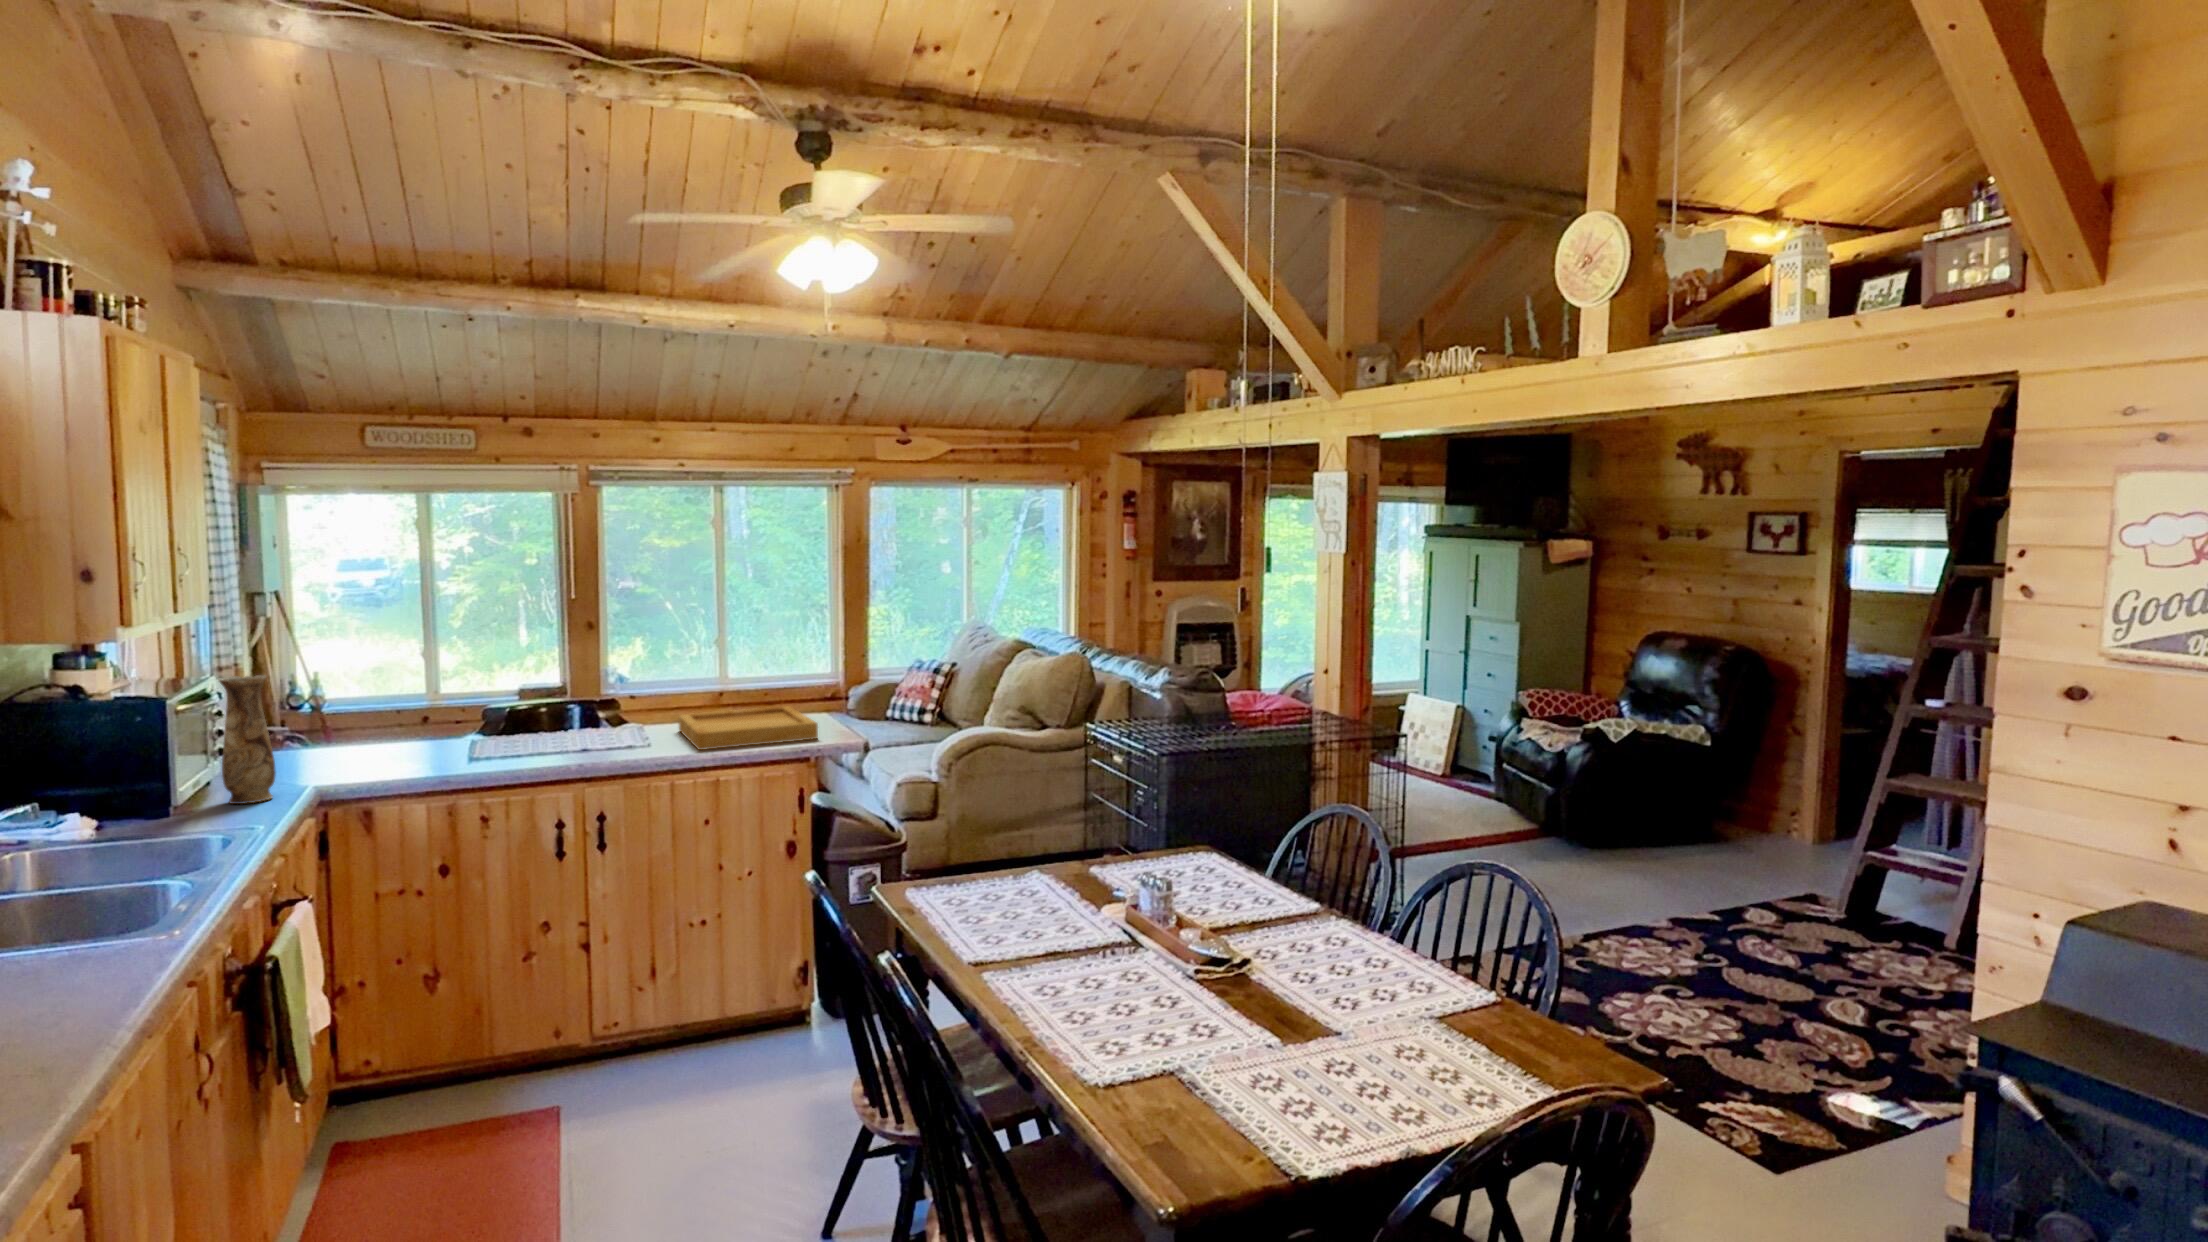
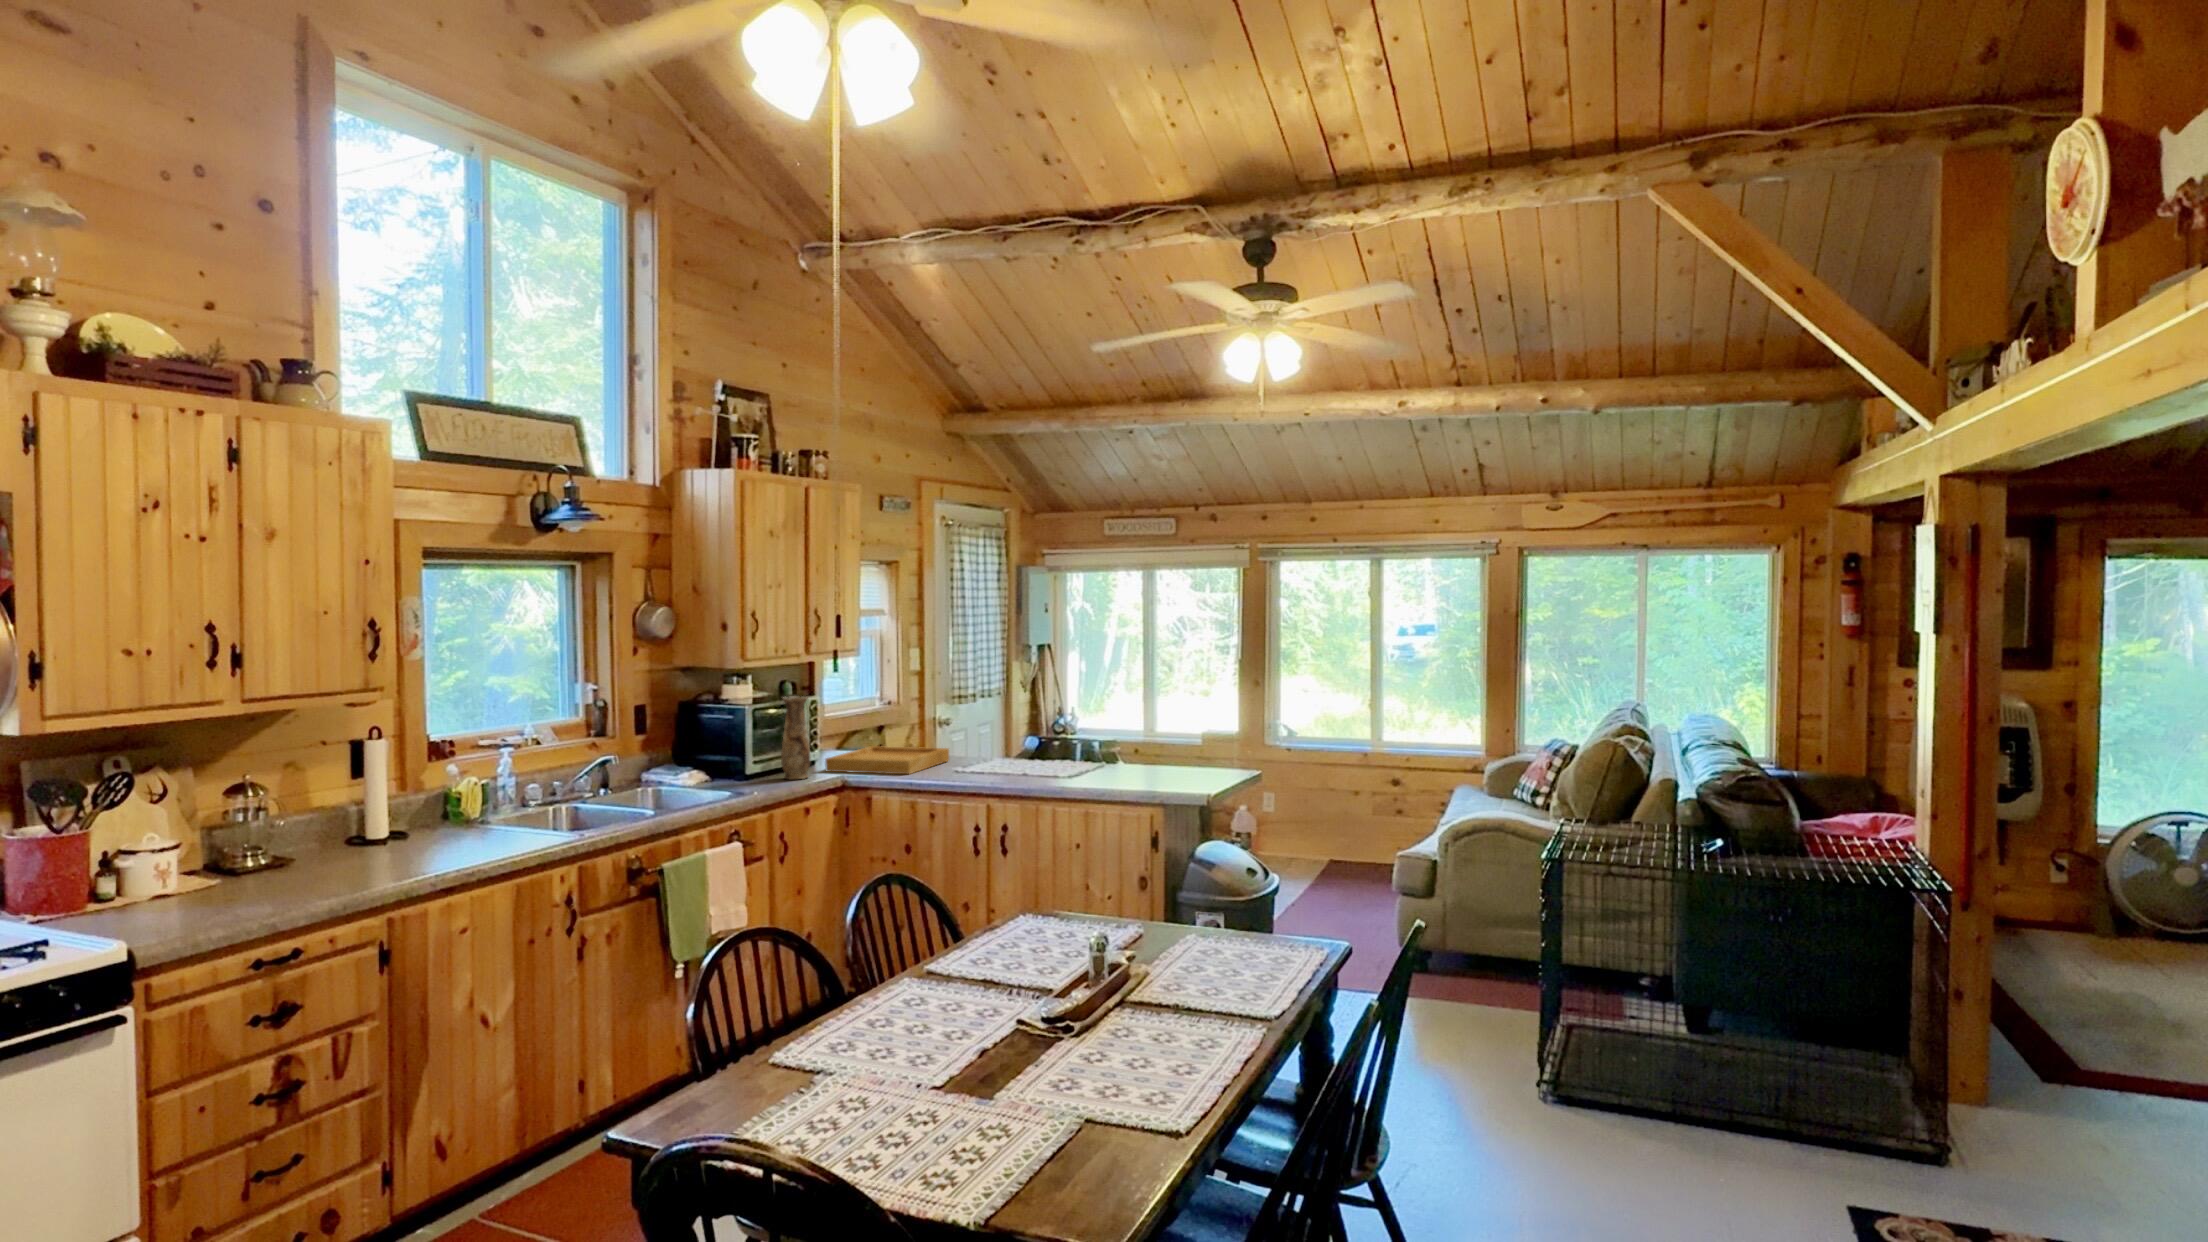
tray: present [678,706,818,750] -> present [825,746,949,774]

